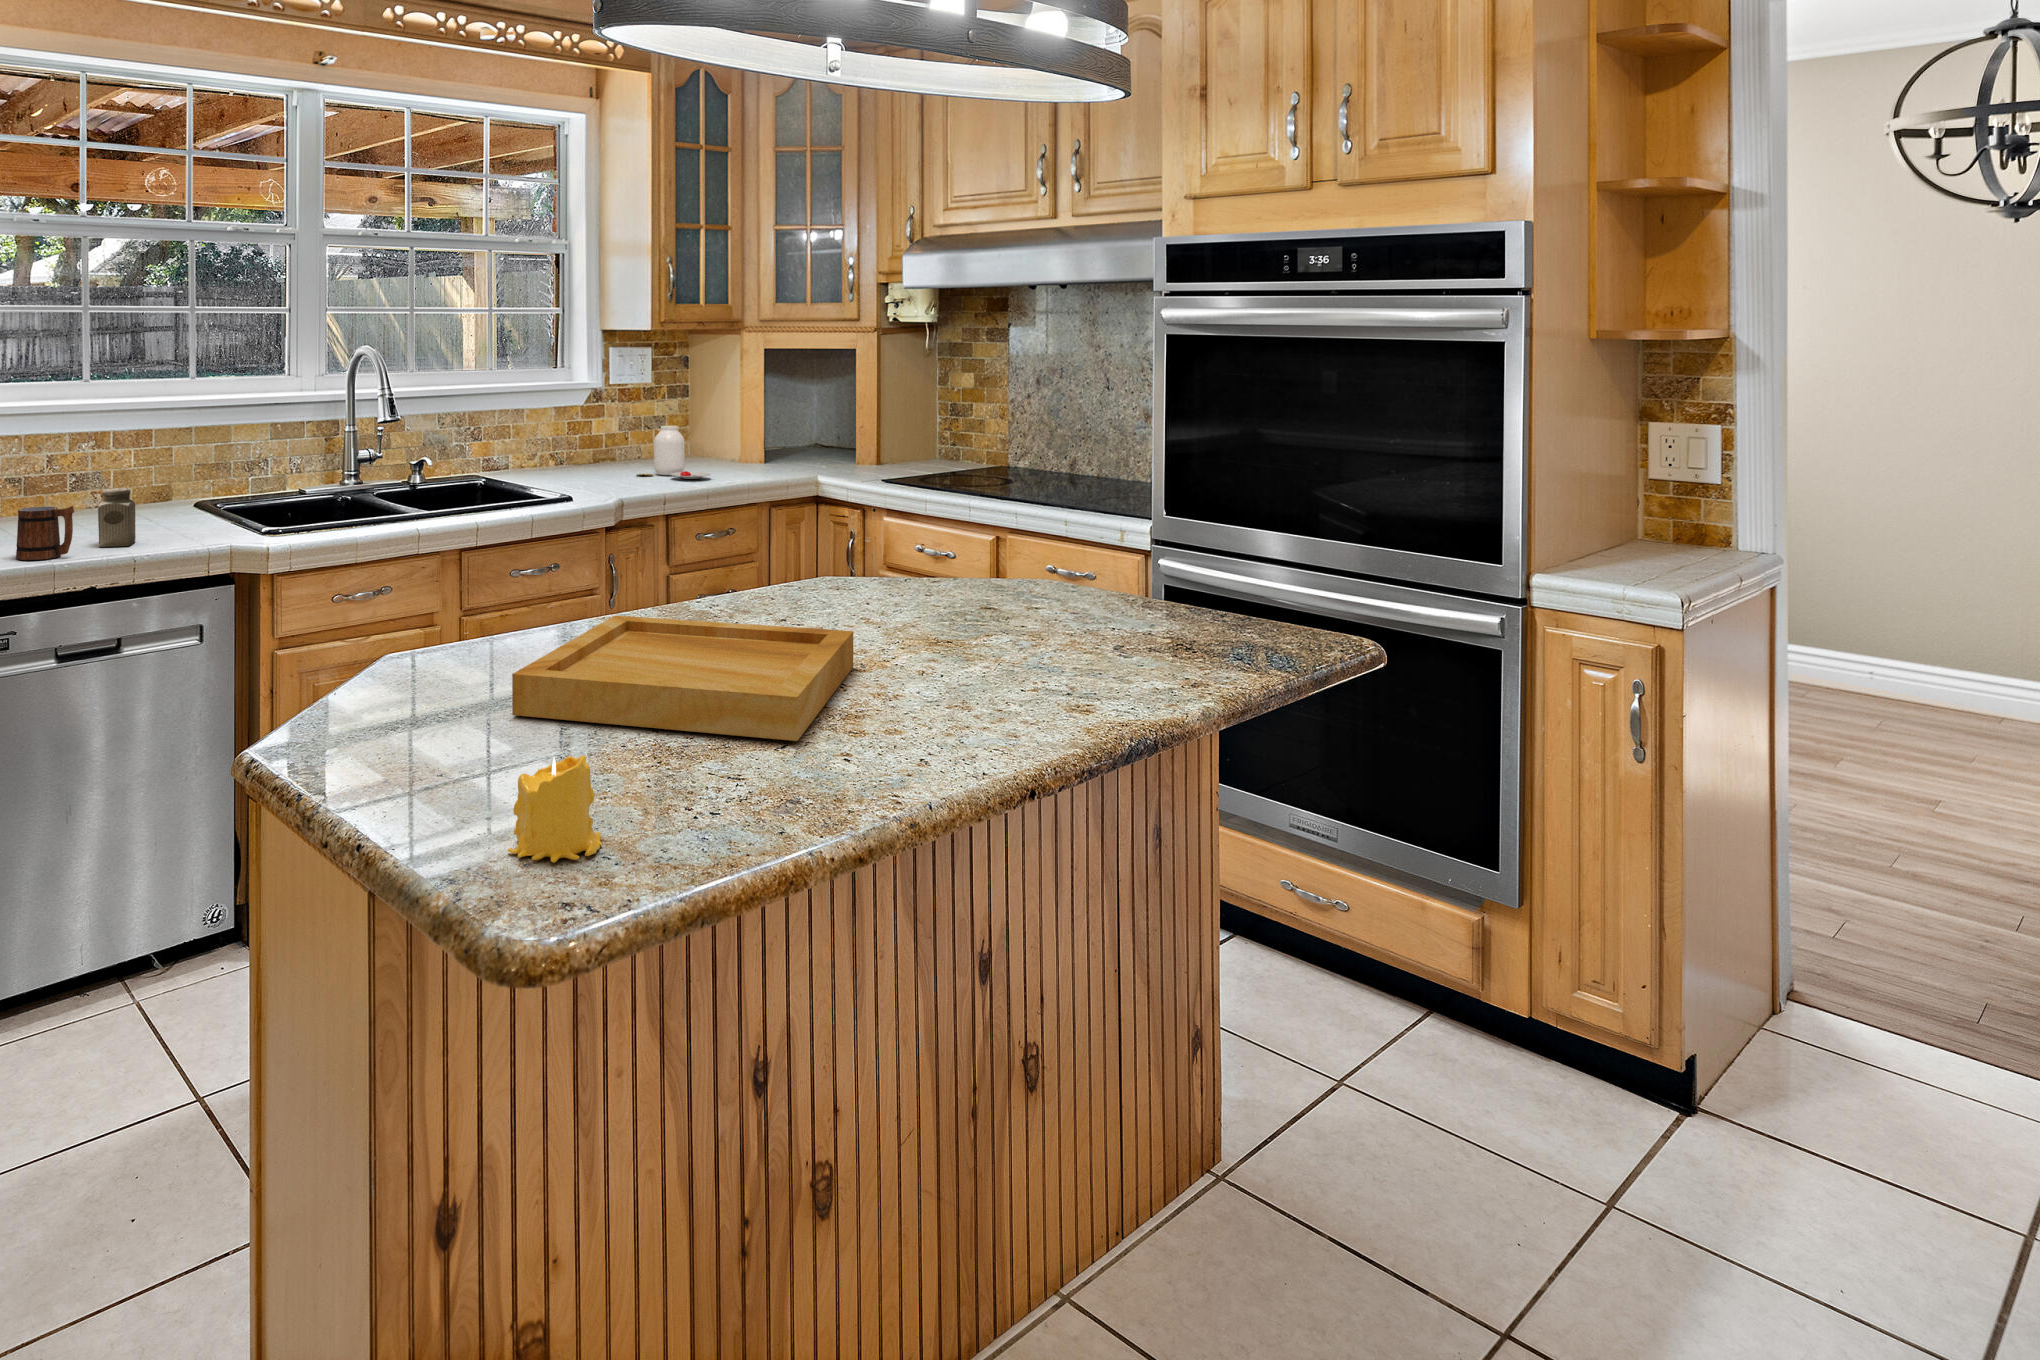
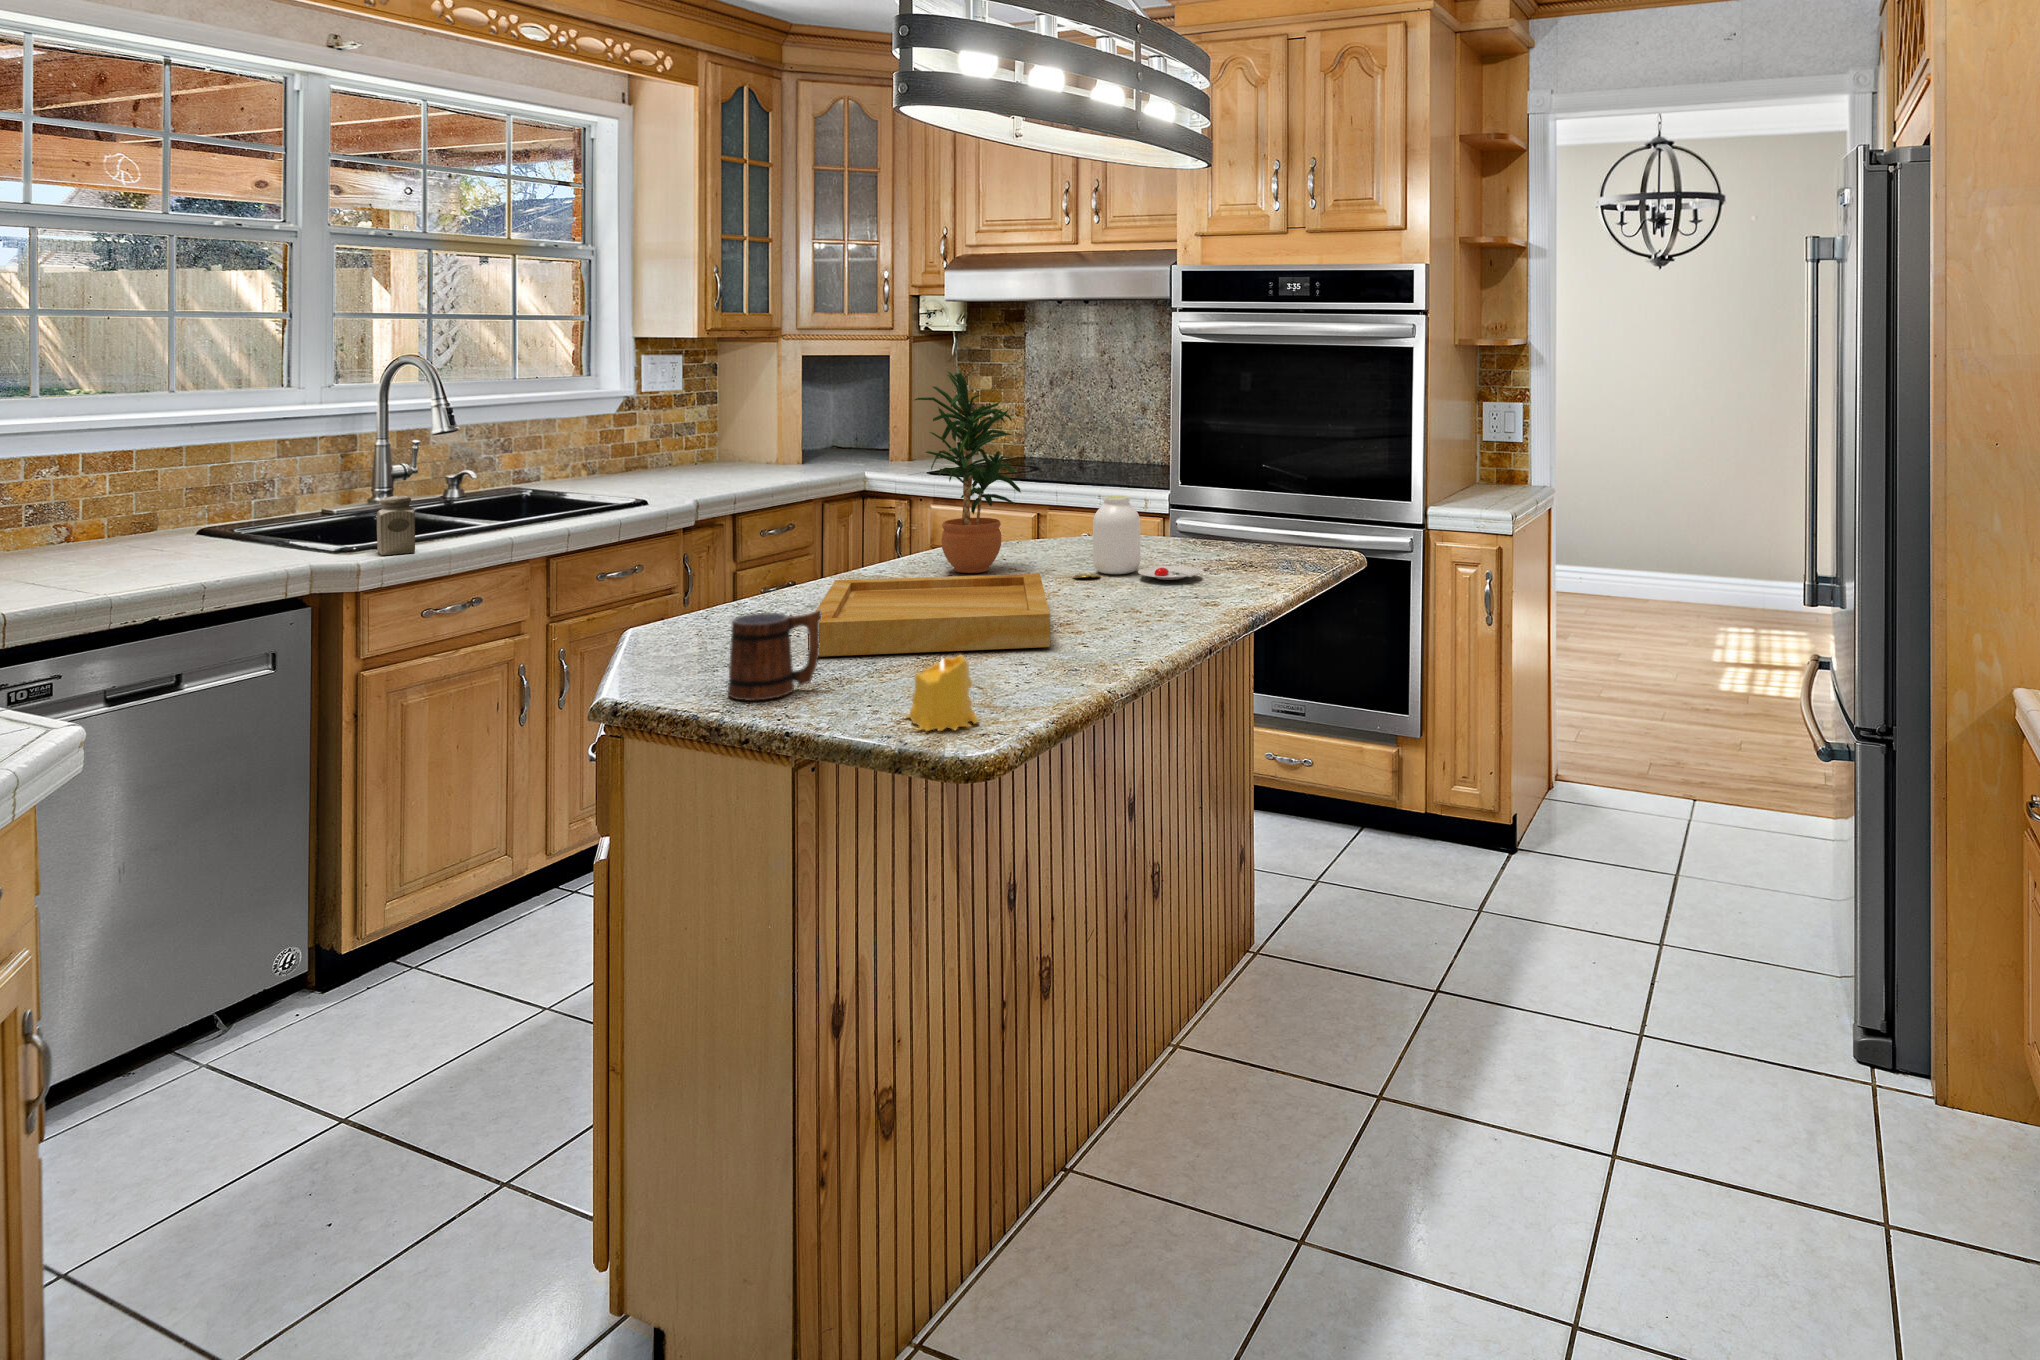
potted plant: none [747,368,878,617] -> present [915,372,1021,573]
jar: present [637,426,711,479] -> present [1073,496,1201,580]
salt shaker: present [98,488,136,547] -> present [377,496,415,555]
mug: present [16,506,74,560] -> present [728,610,822,700]

